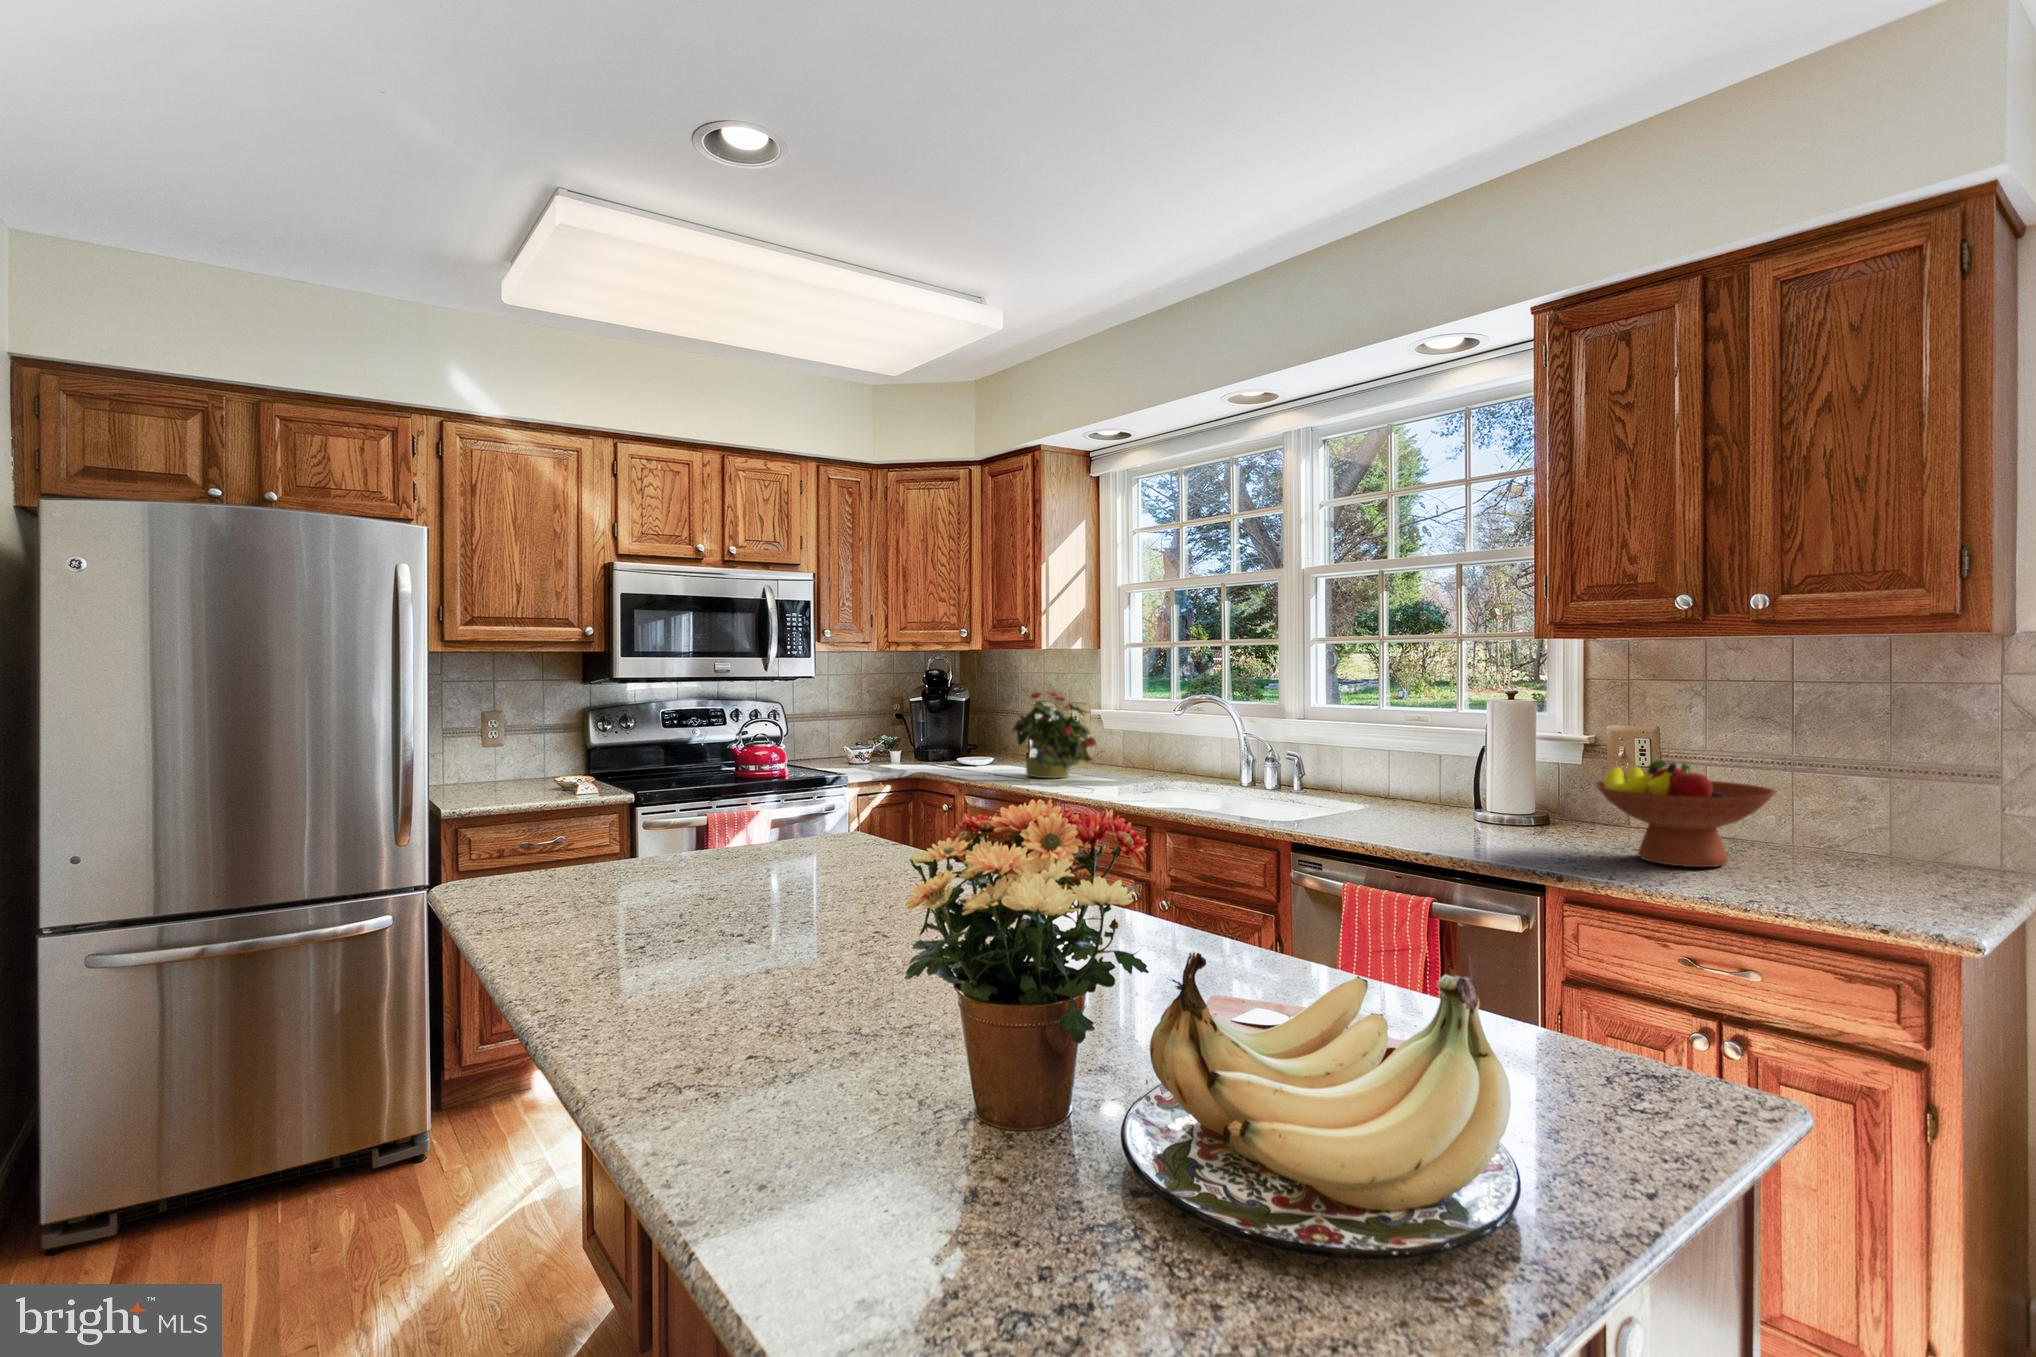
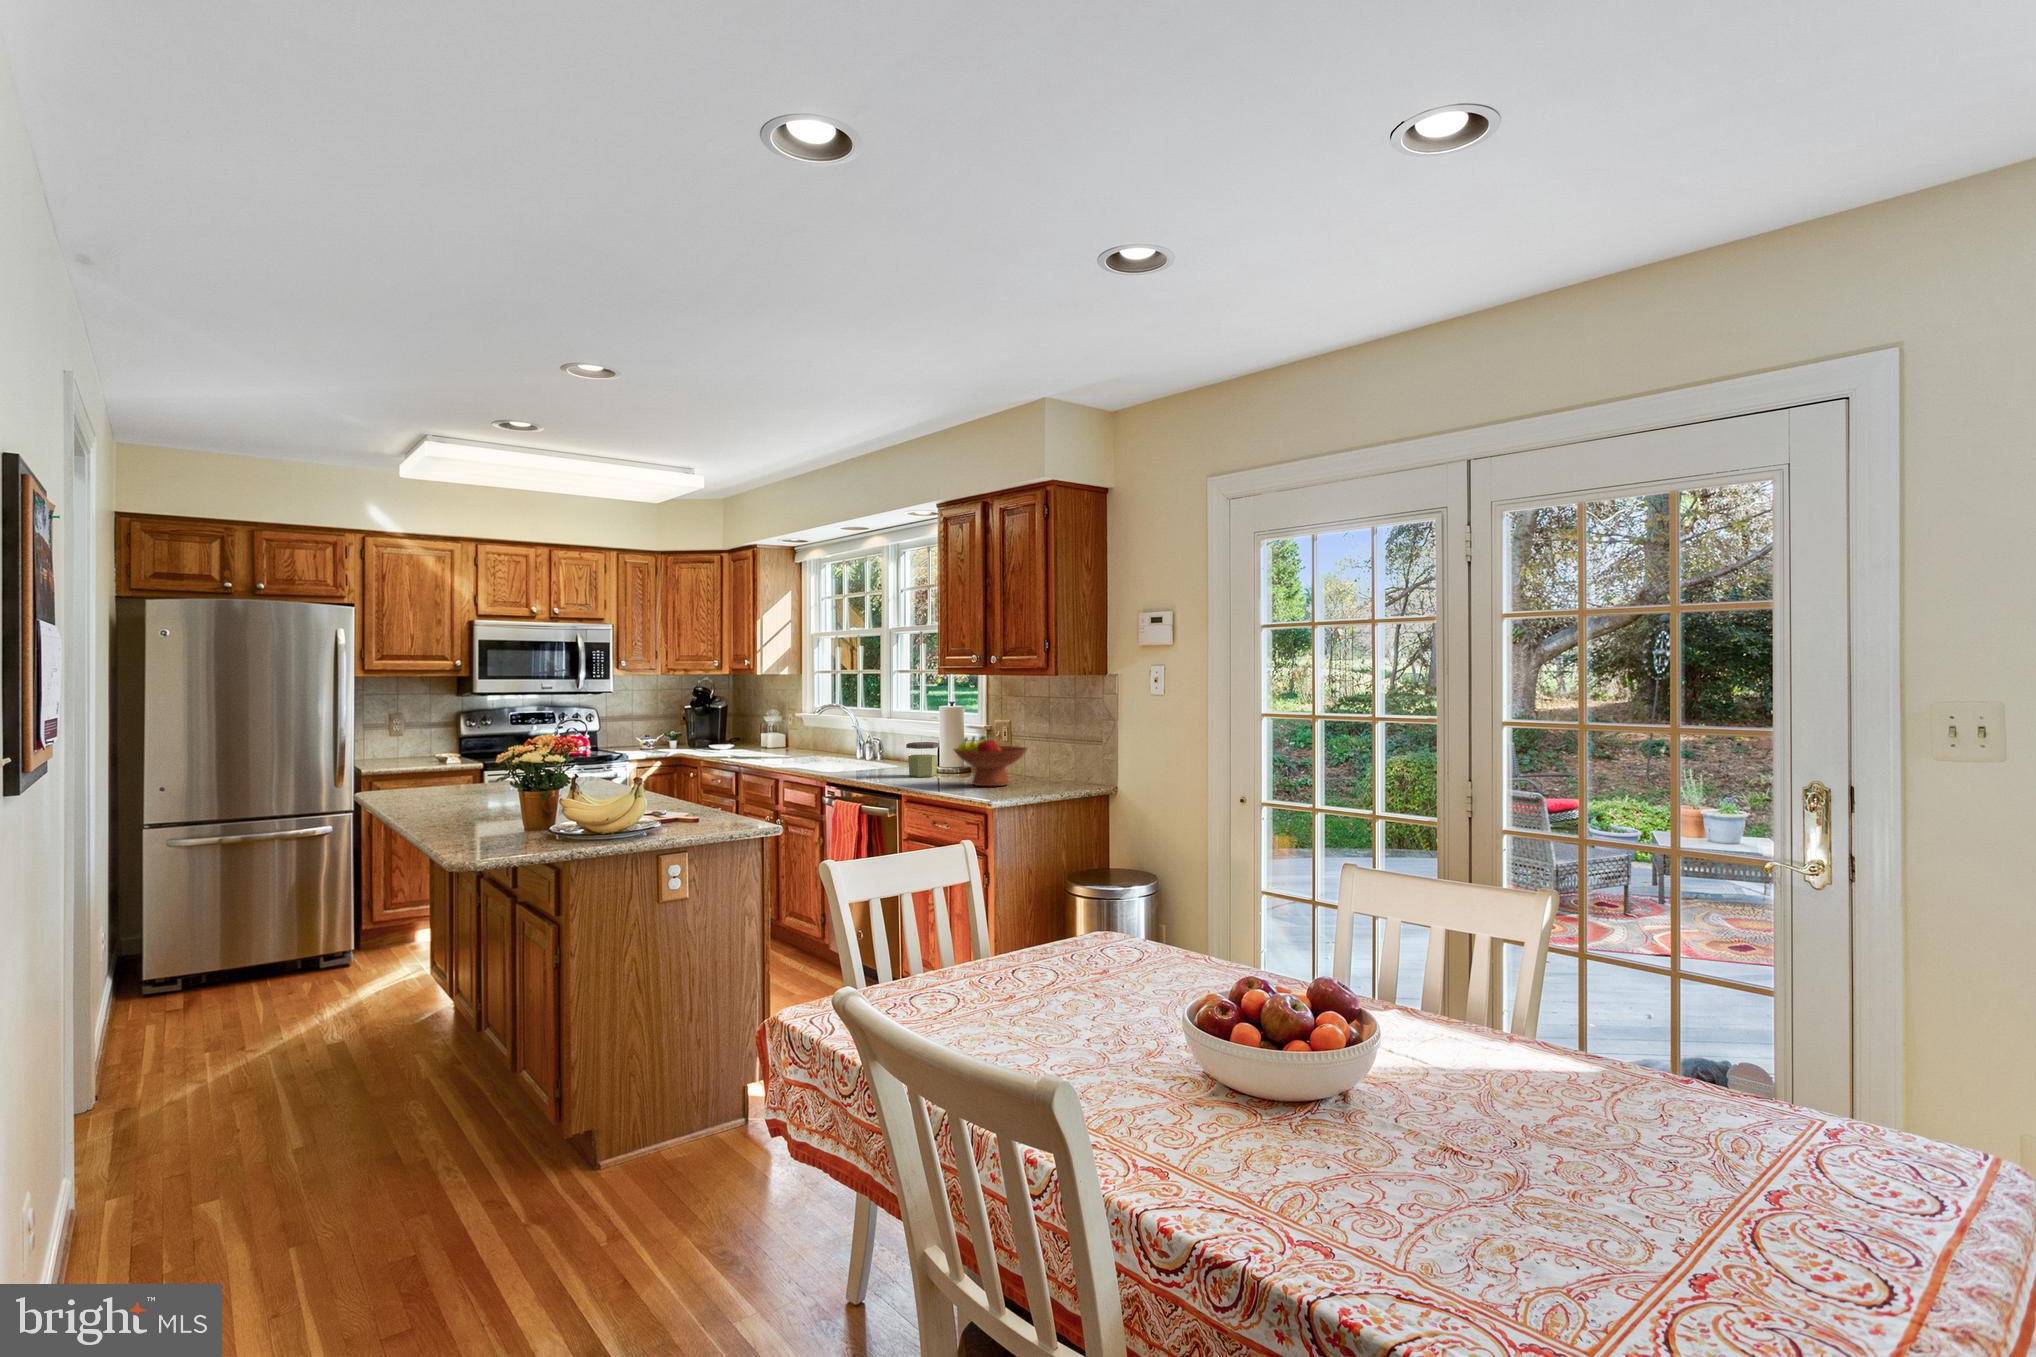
potted plant: present [1012,692,1096,778] -> none [734,700,790,756]
jar: none [1431,766,1491,835] -> present [906,742,939,777]

